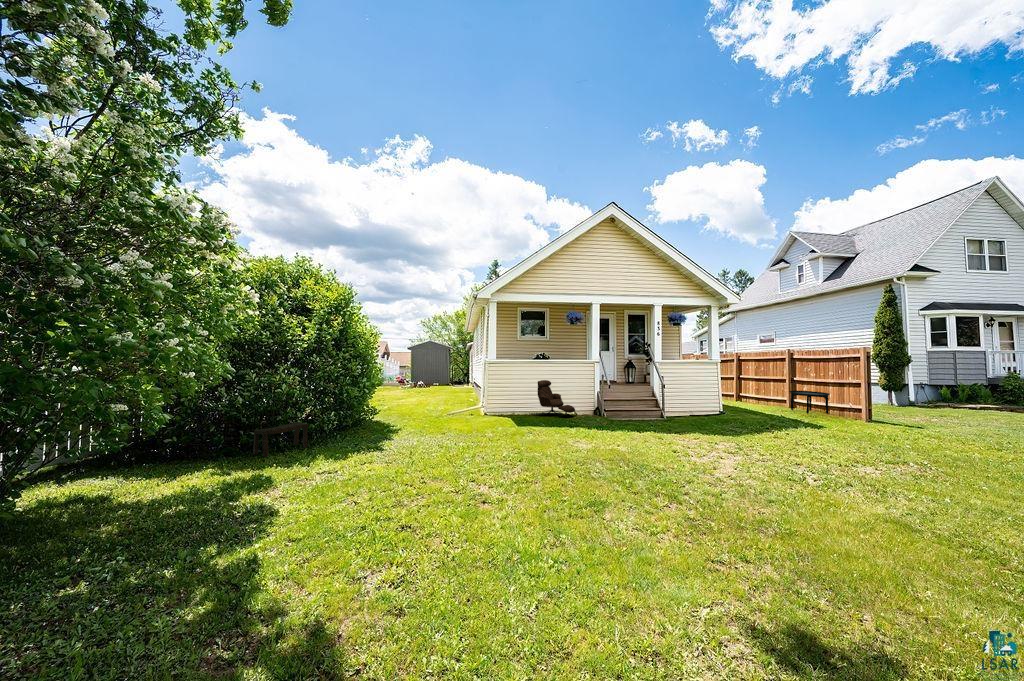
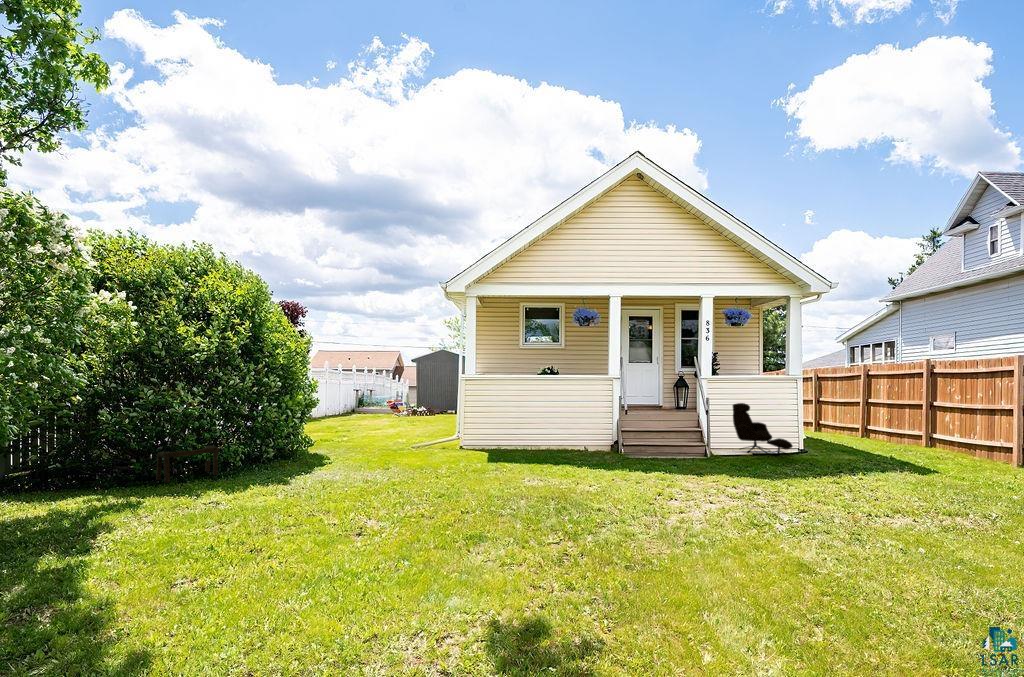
lounge chair: present [538,380,575,417] -> present [733,403,793,456]
round table: present [789,391,830,413] -> none [915,421,977,456]

